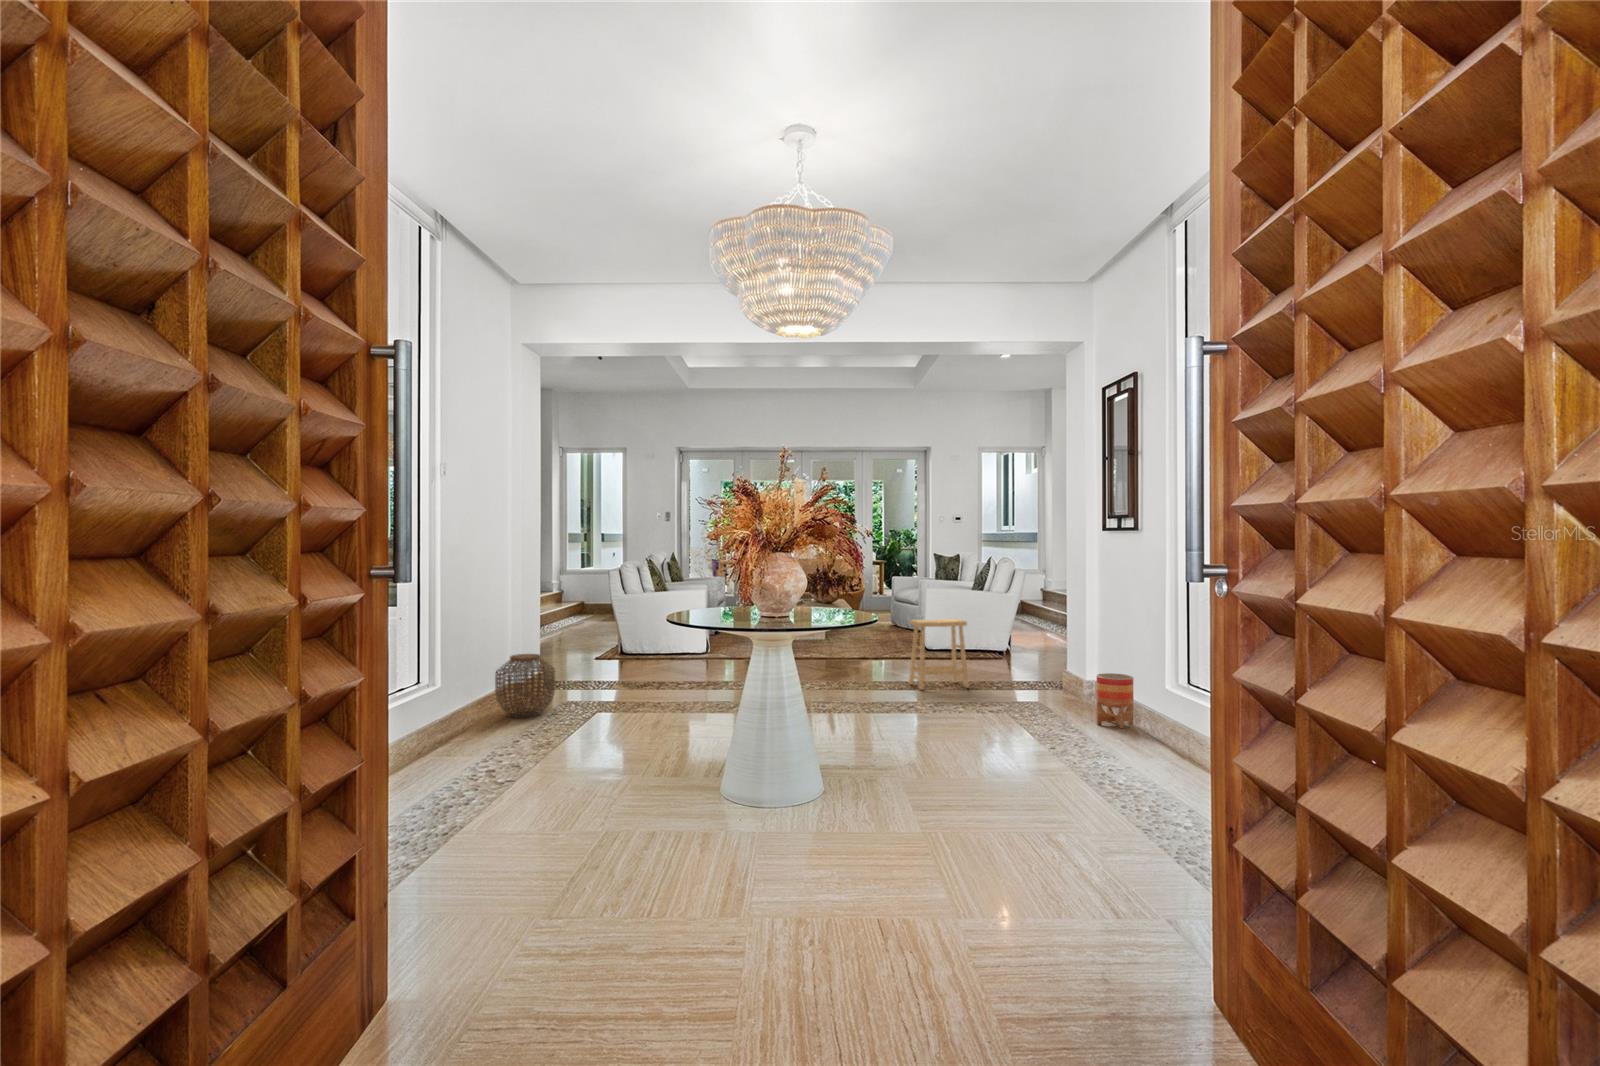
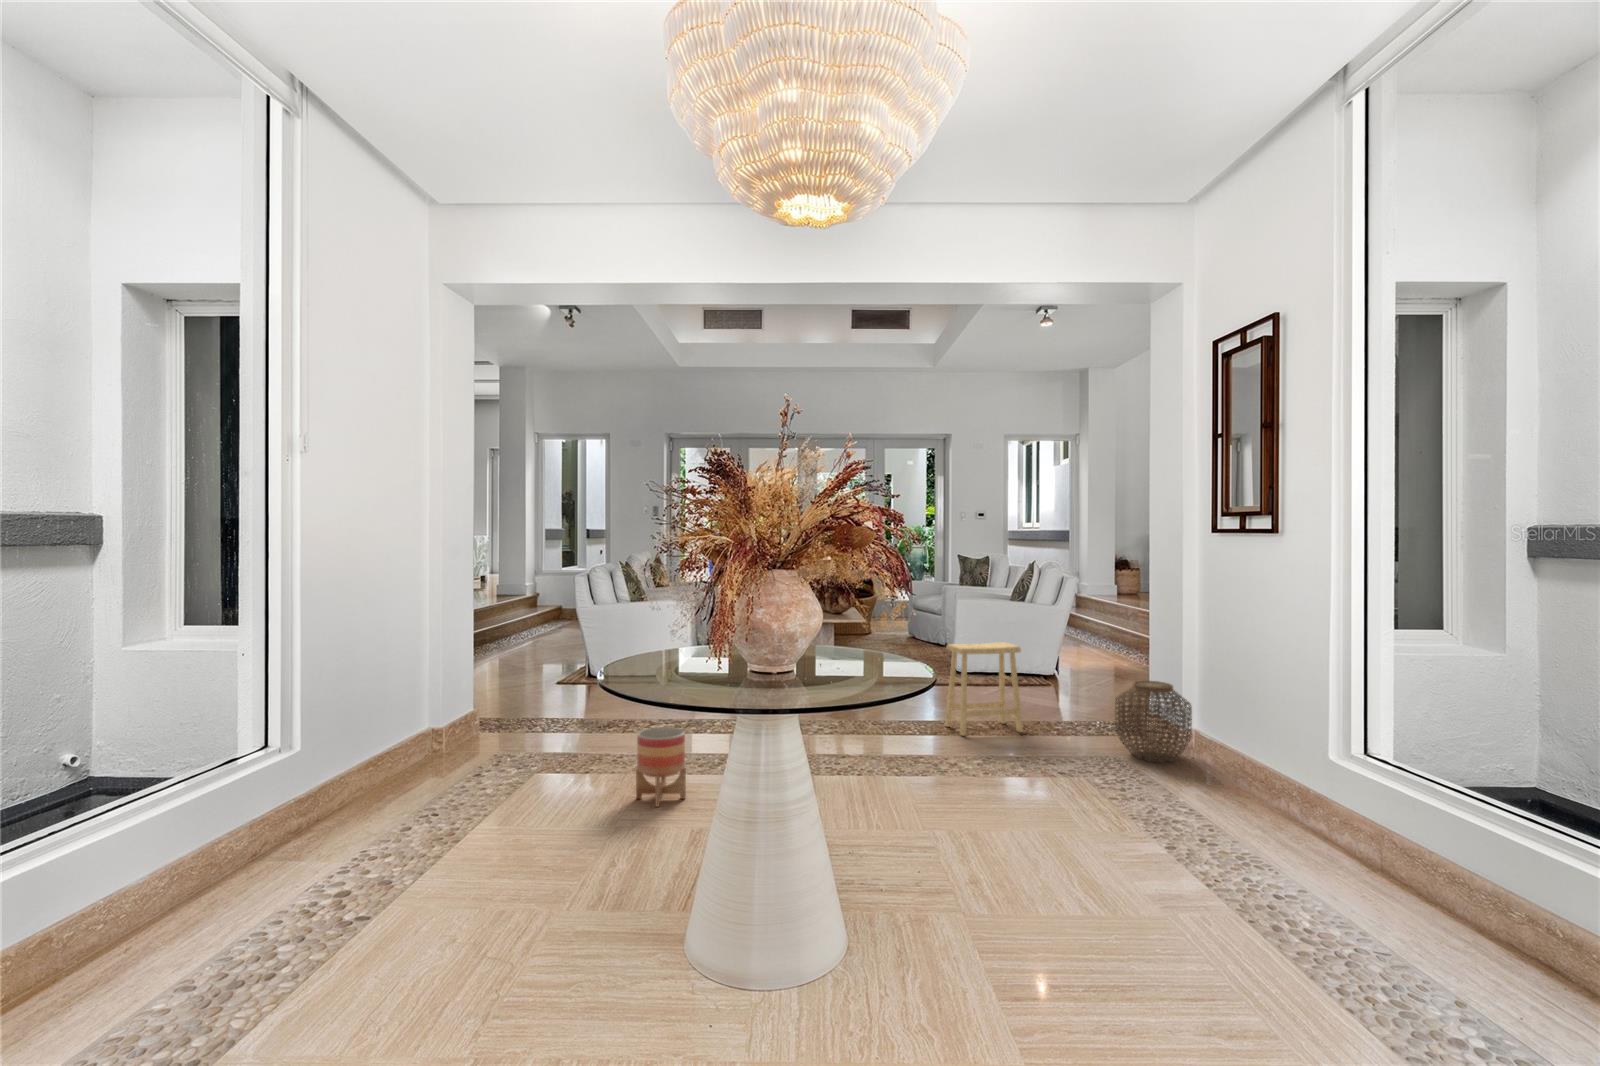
woven basket: present [495,654,555,718] -> present [1115,681,1192,762]
planter: present [1097,673,1134,728] -> present [636,727,686,807]

